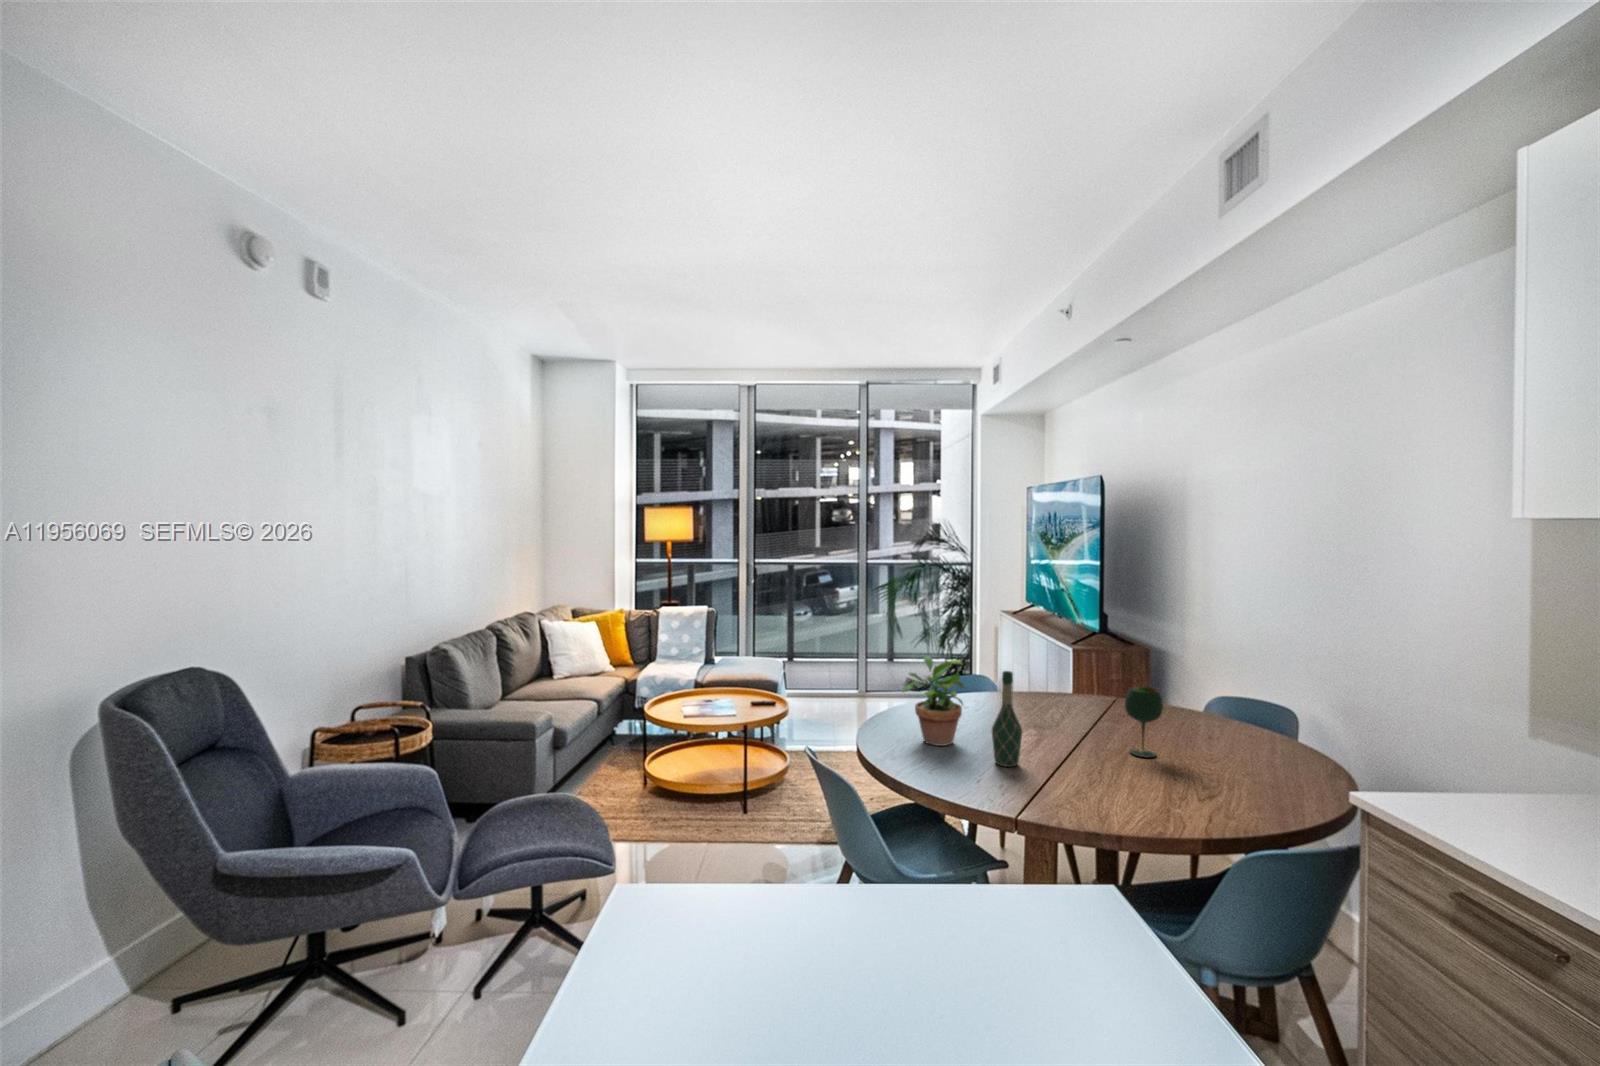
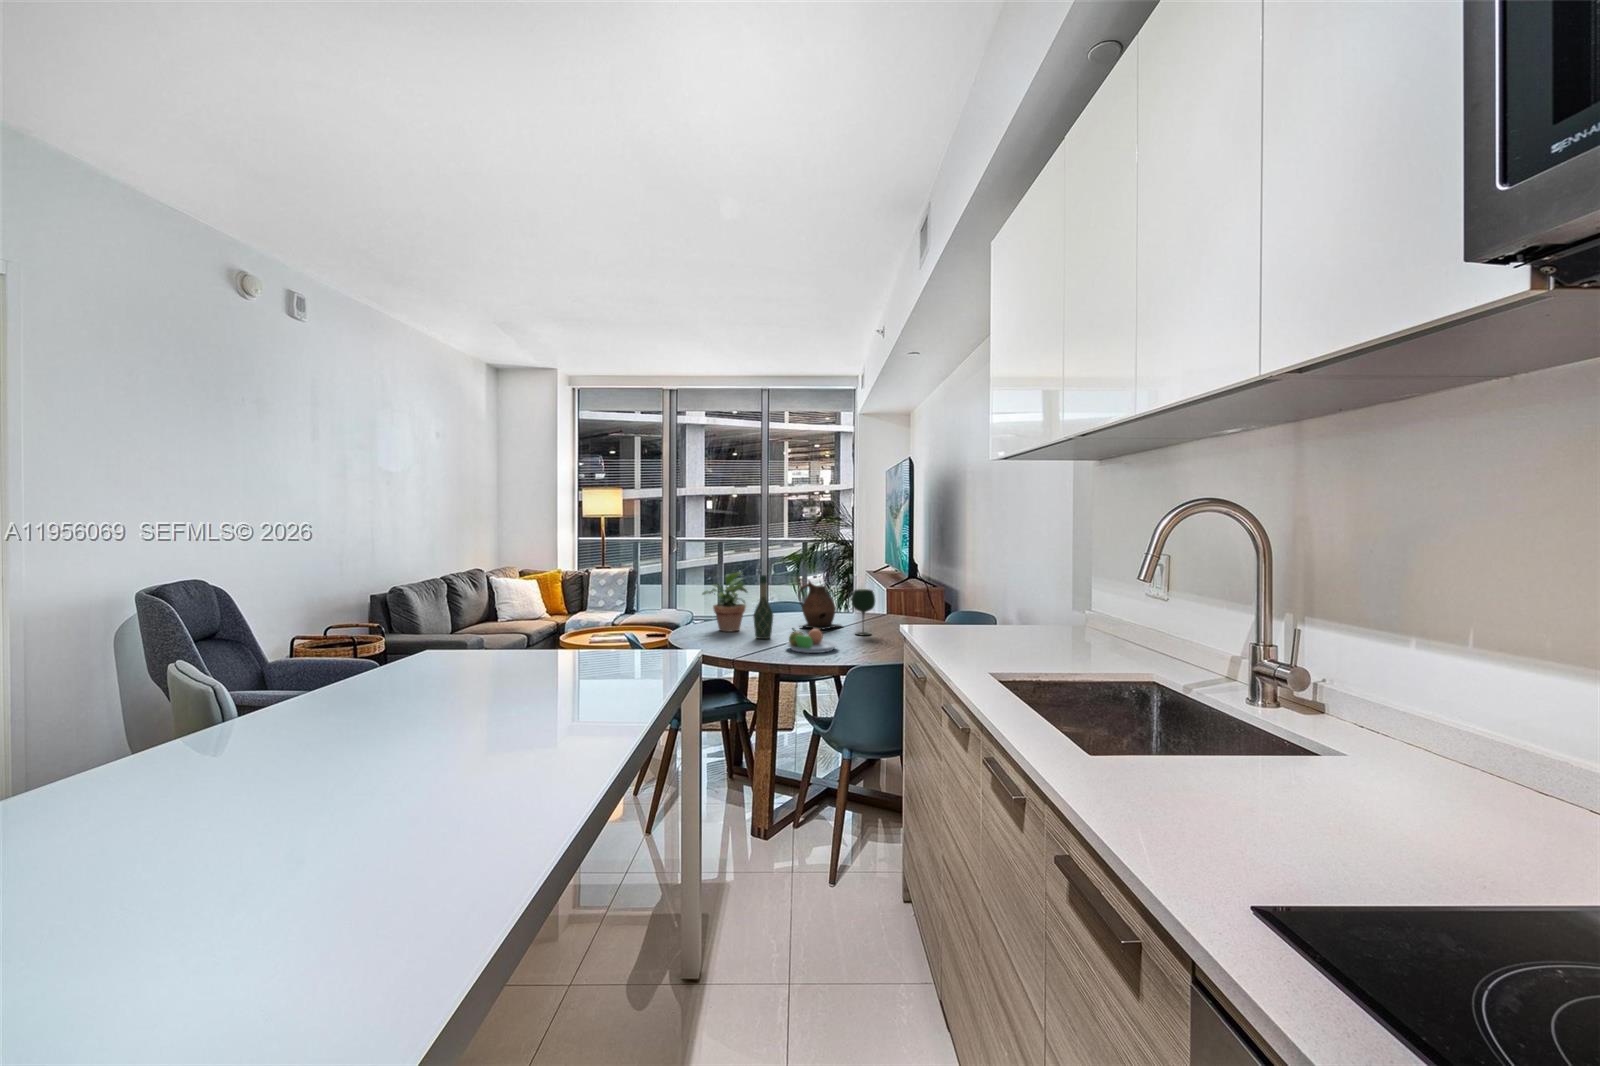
ceramic pitcher: none [1028,666,1094,744] -> present [798,580,841,630]
fruit bowl: none [1067,759,1153,808] -> present [786,628,838,653]

